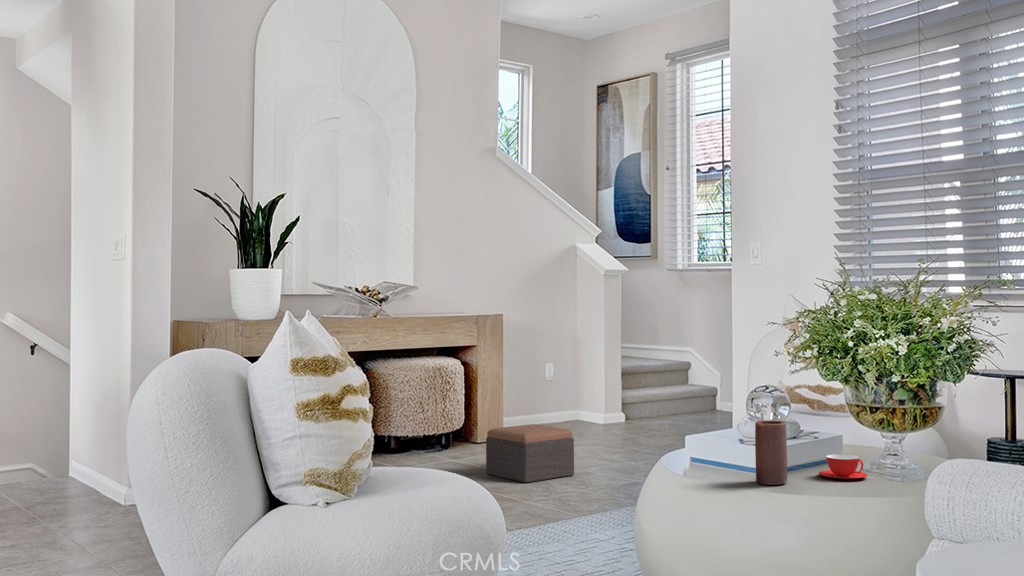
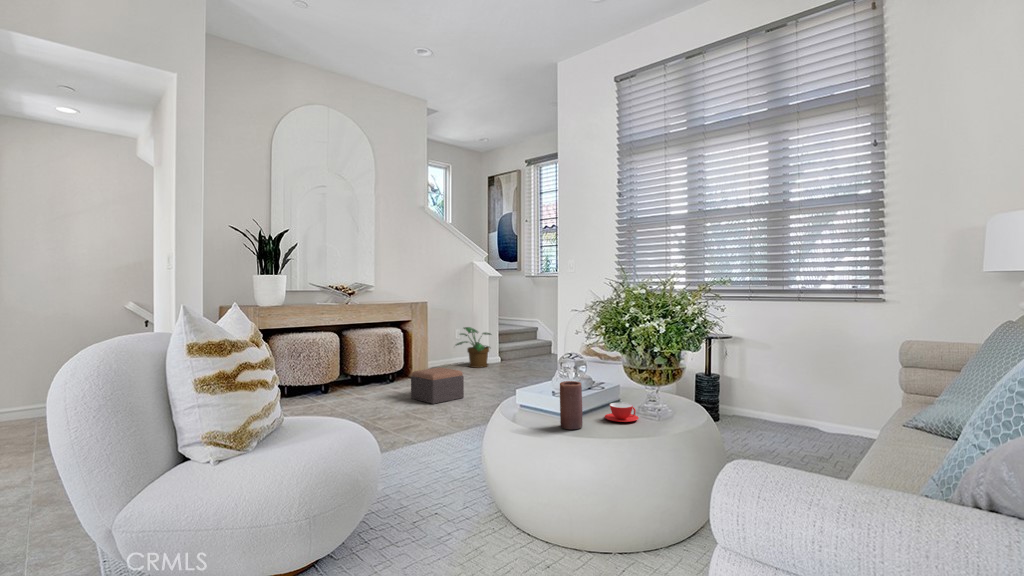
potted plant: none [543,359,612,432] -> present [456,327,491,368]

